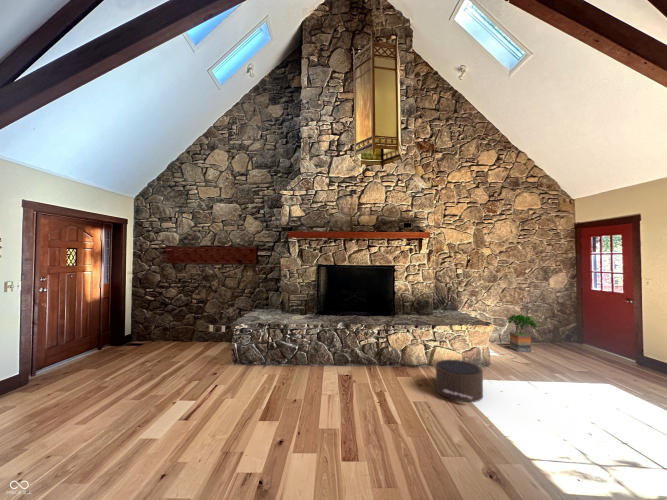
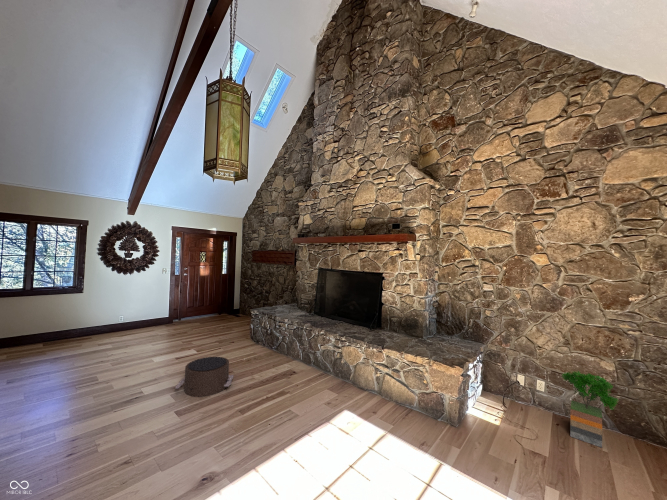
pouf: present [436,360,483,402] -> present [175,357,234,397]

